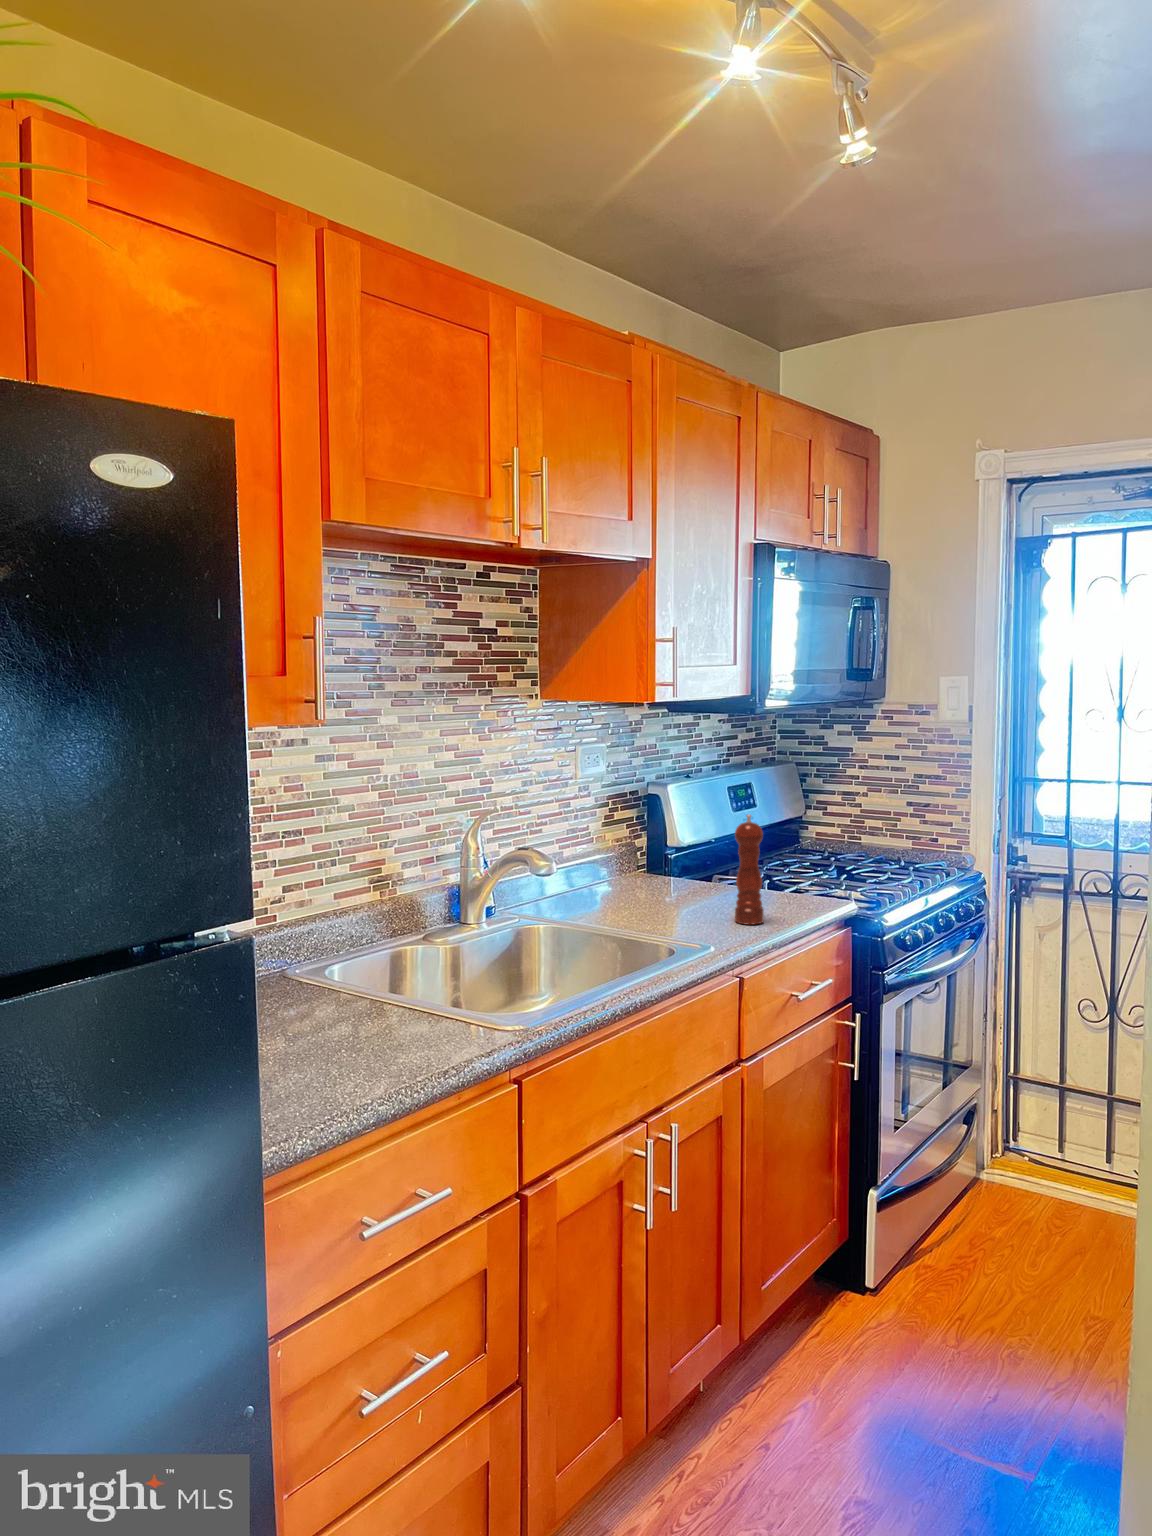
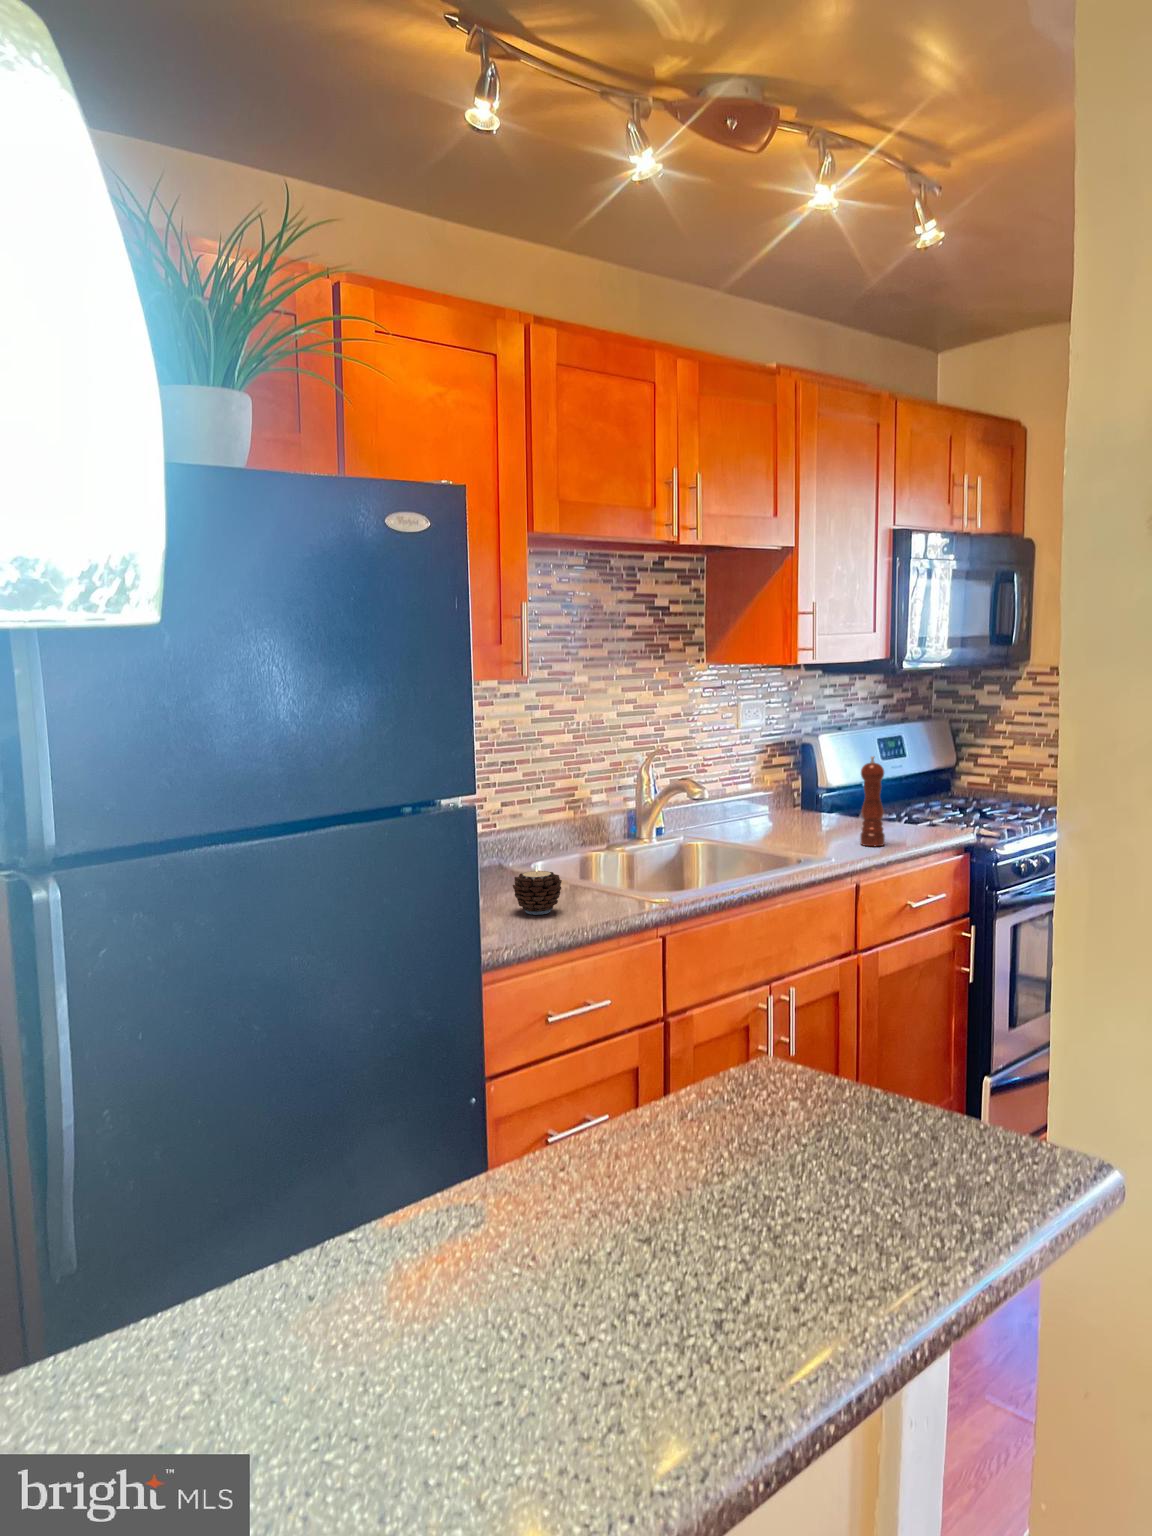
candle: none [306,993,378,1066] -> present [512,866,562,915]

